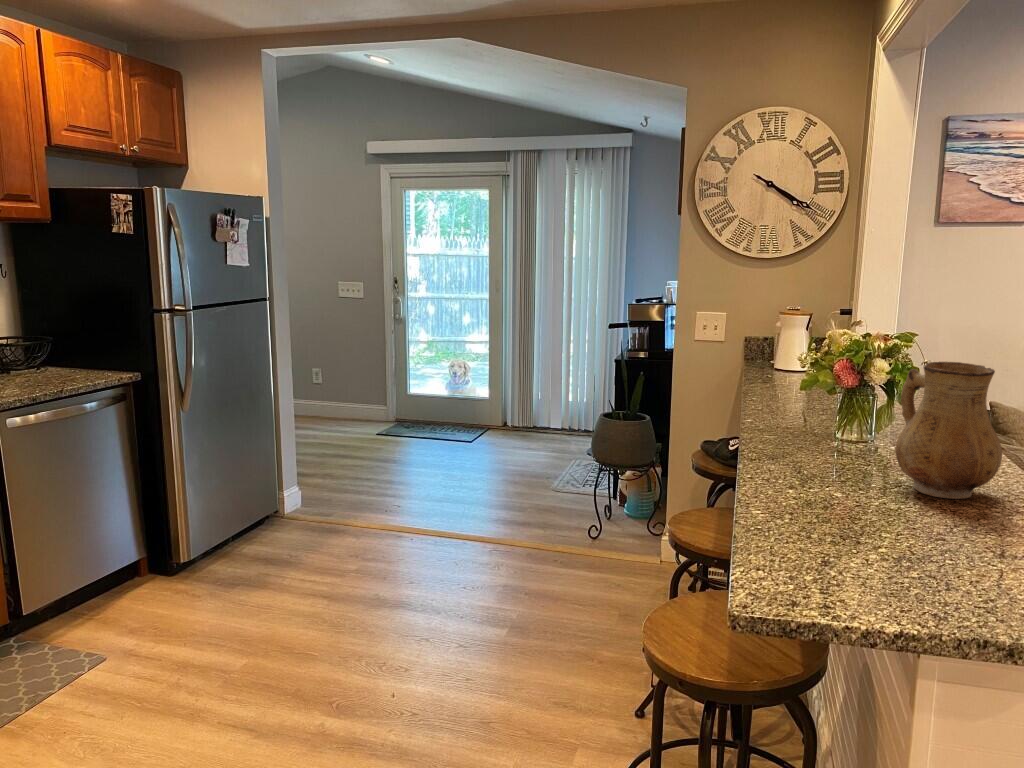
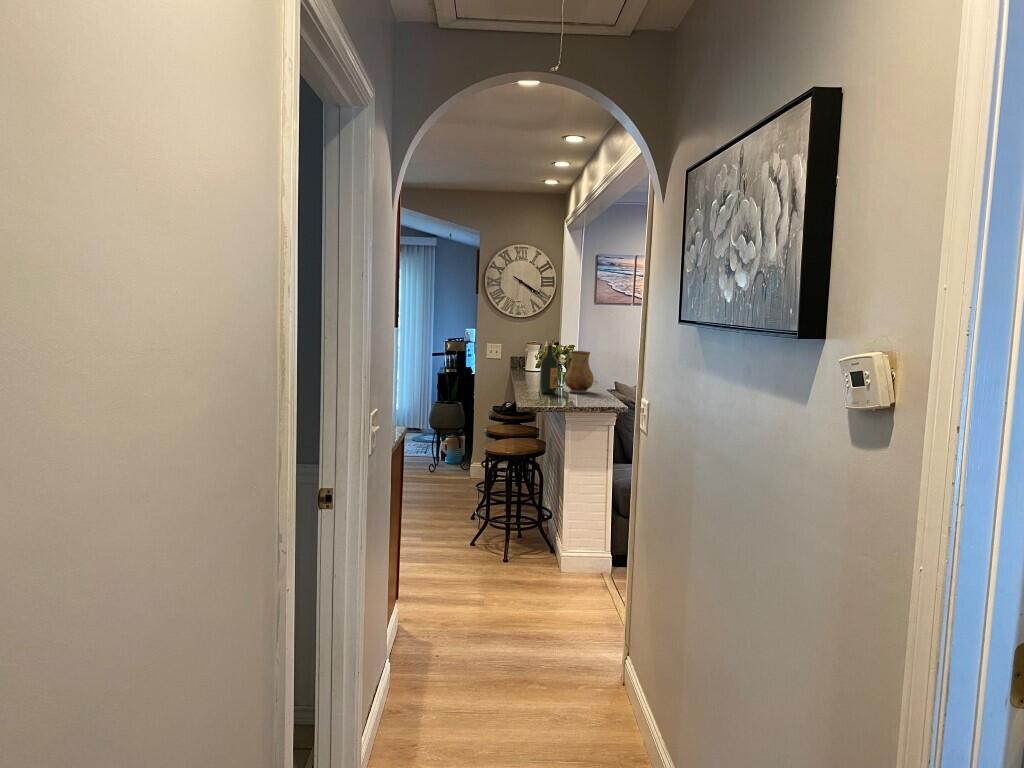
wine bottle: none [814,343,880,509] -> present [540,343,558,394]

